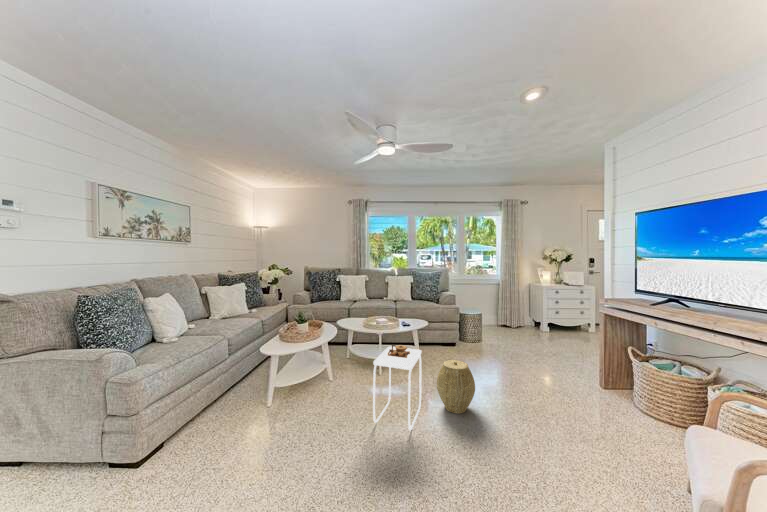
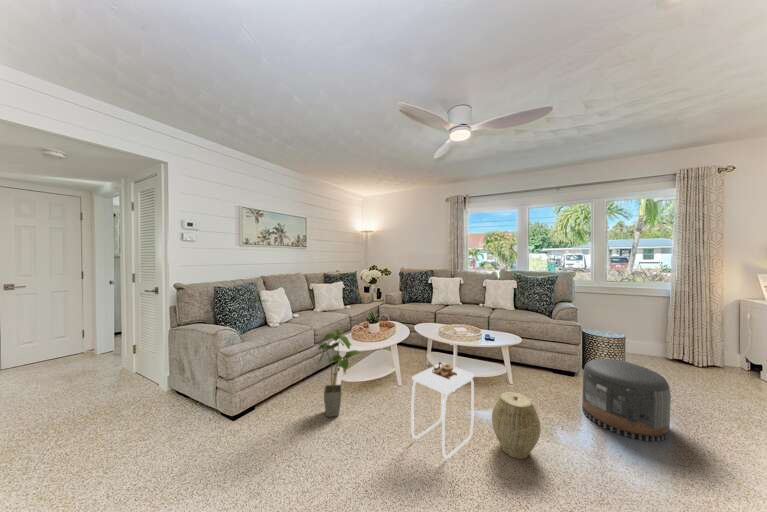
pouf: none [481,326,535,379] -> present [582,359,671,442]
house plant: none [254,328,305,430] -> present [318,329,360,417]

